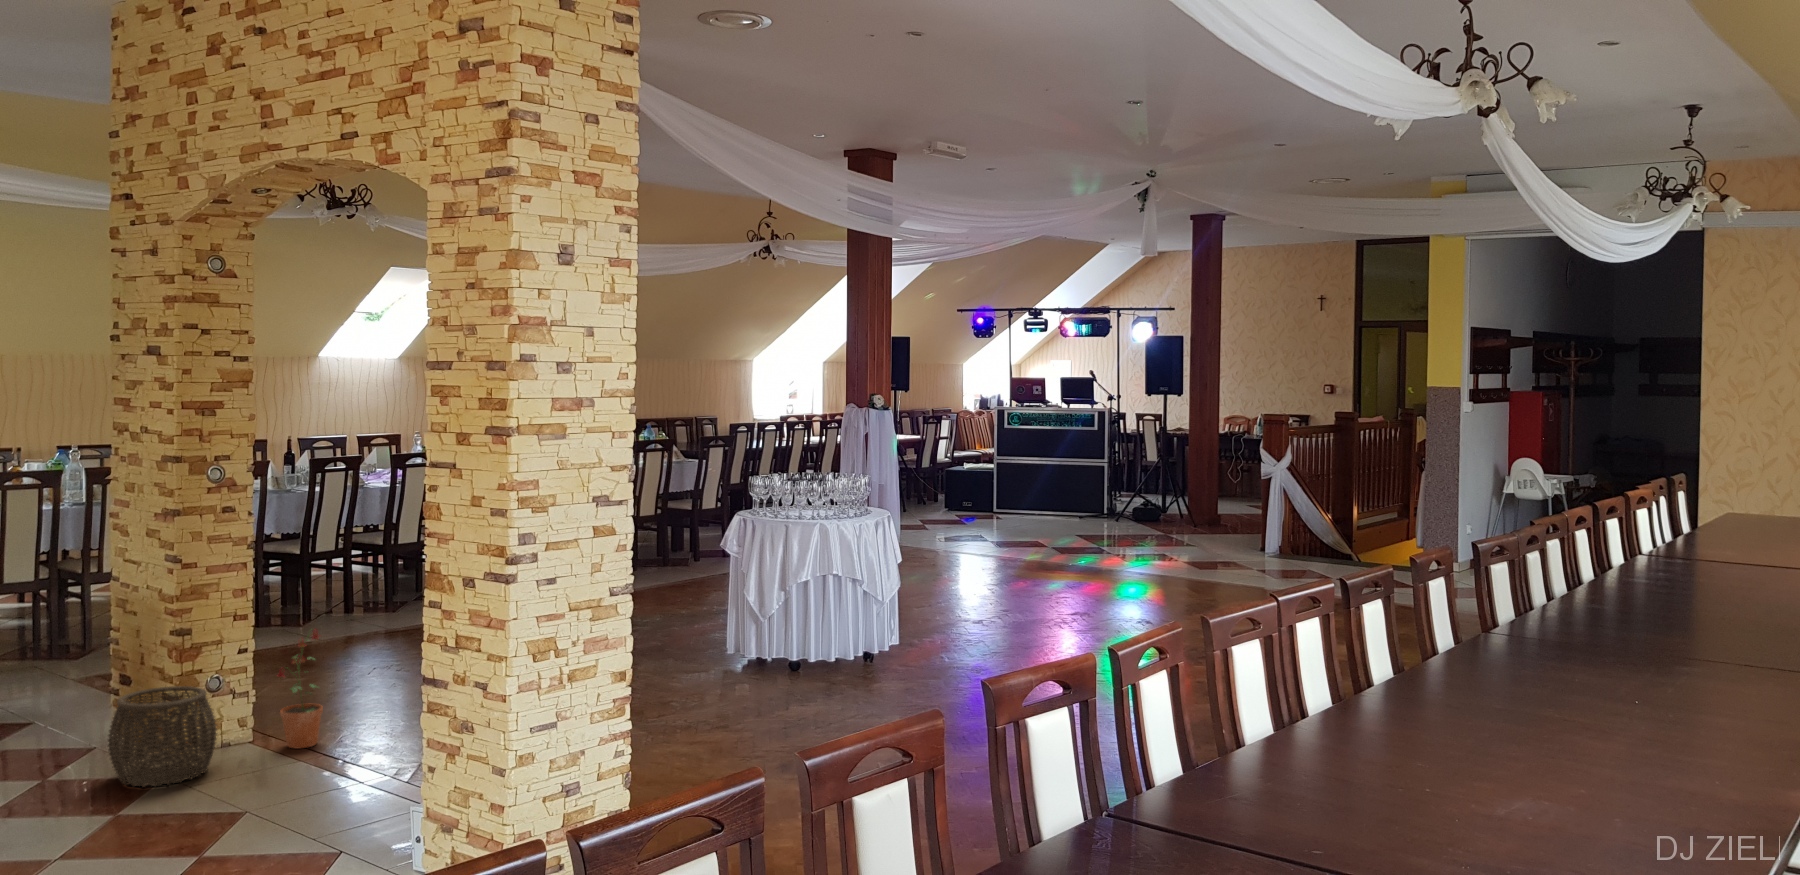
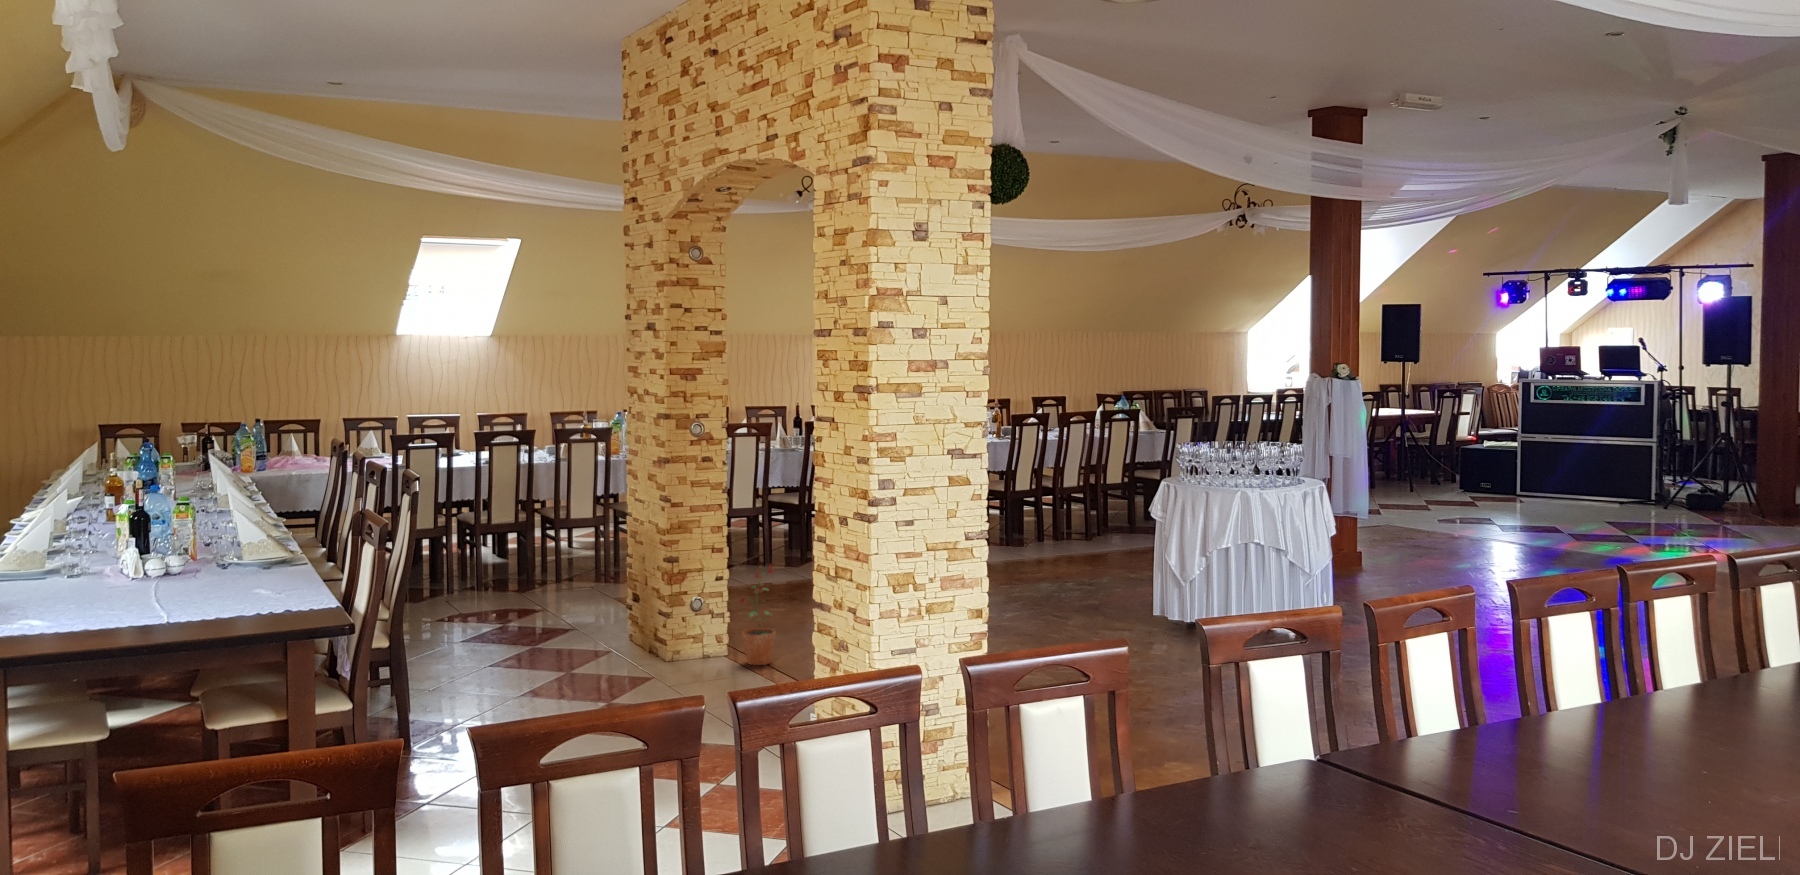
woven basket: present [108,686,217,787] -> none [610,604,691,684]

